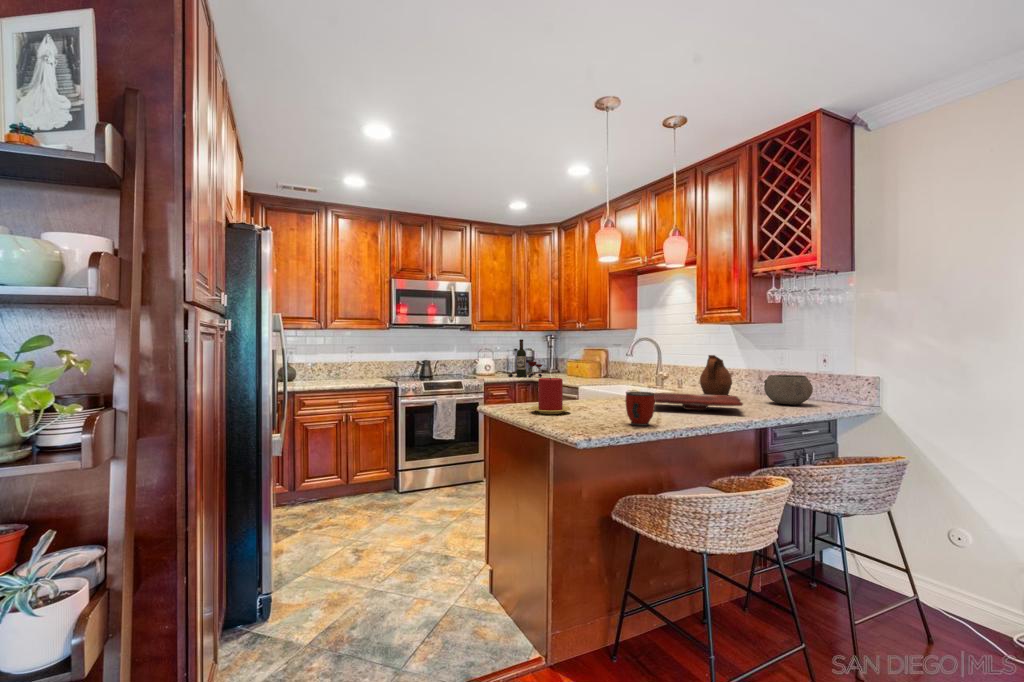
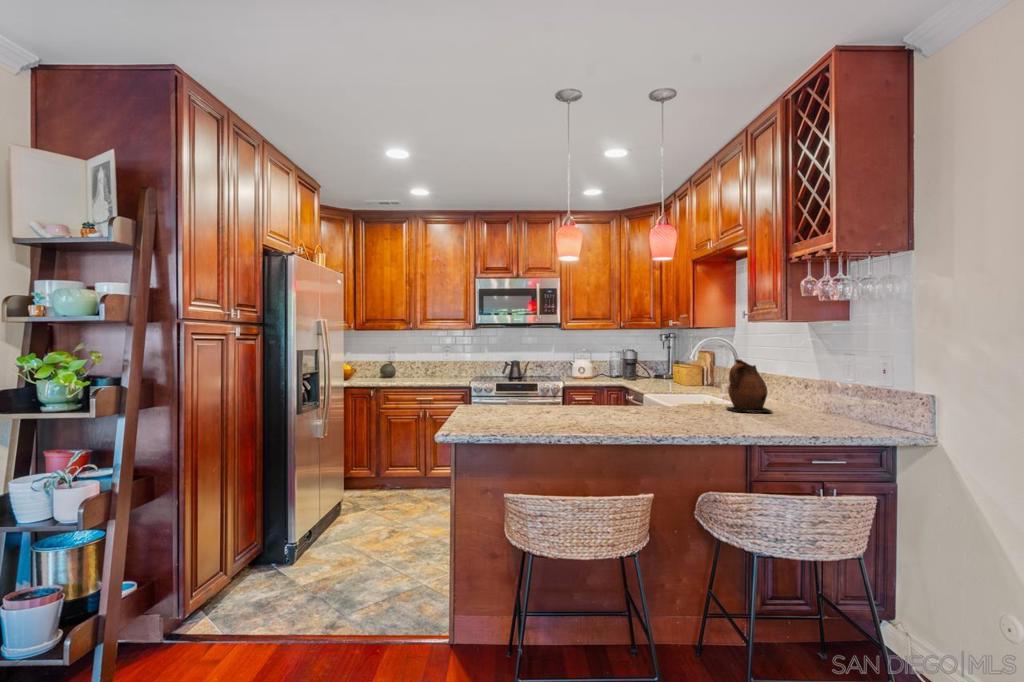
wine bottle: present [508,339,543,378] -> none [599,339,637,383]
bowl: present [764,375,813,405] -> none [780,385,839,423]
candle: present [531,378,571,414] -> none [477,378,516,413]
mug: present [625,391,655,426] -> none [514,394,549,428]
cutting board: present [654,393,743,410] -> none [599,400,716,421]

